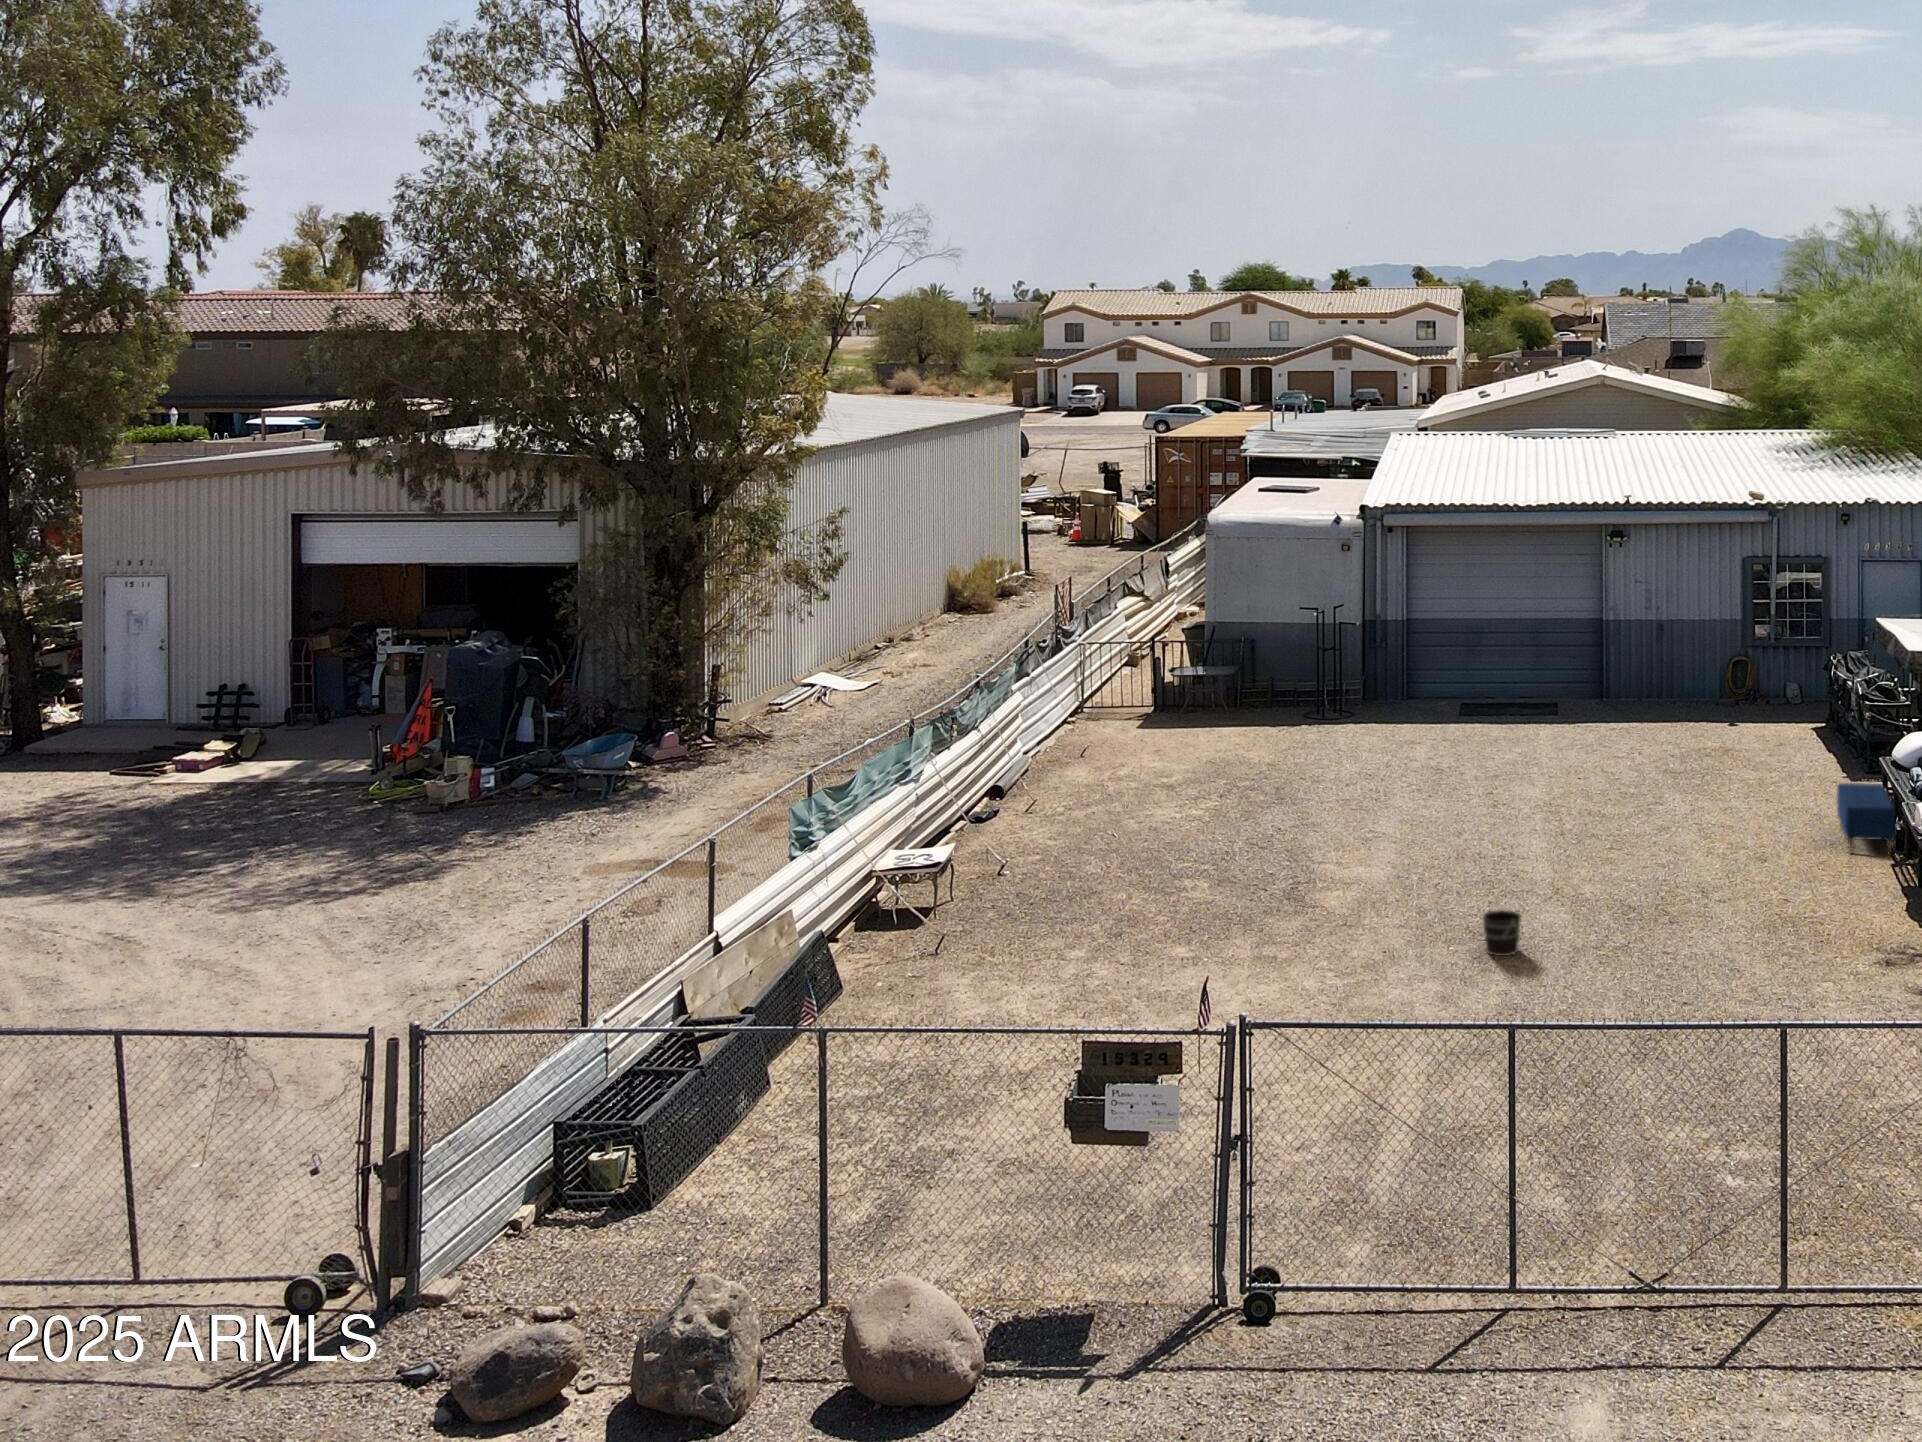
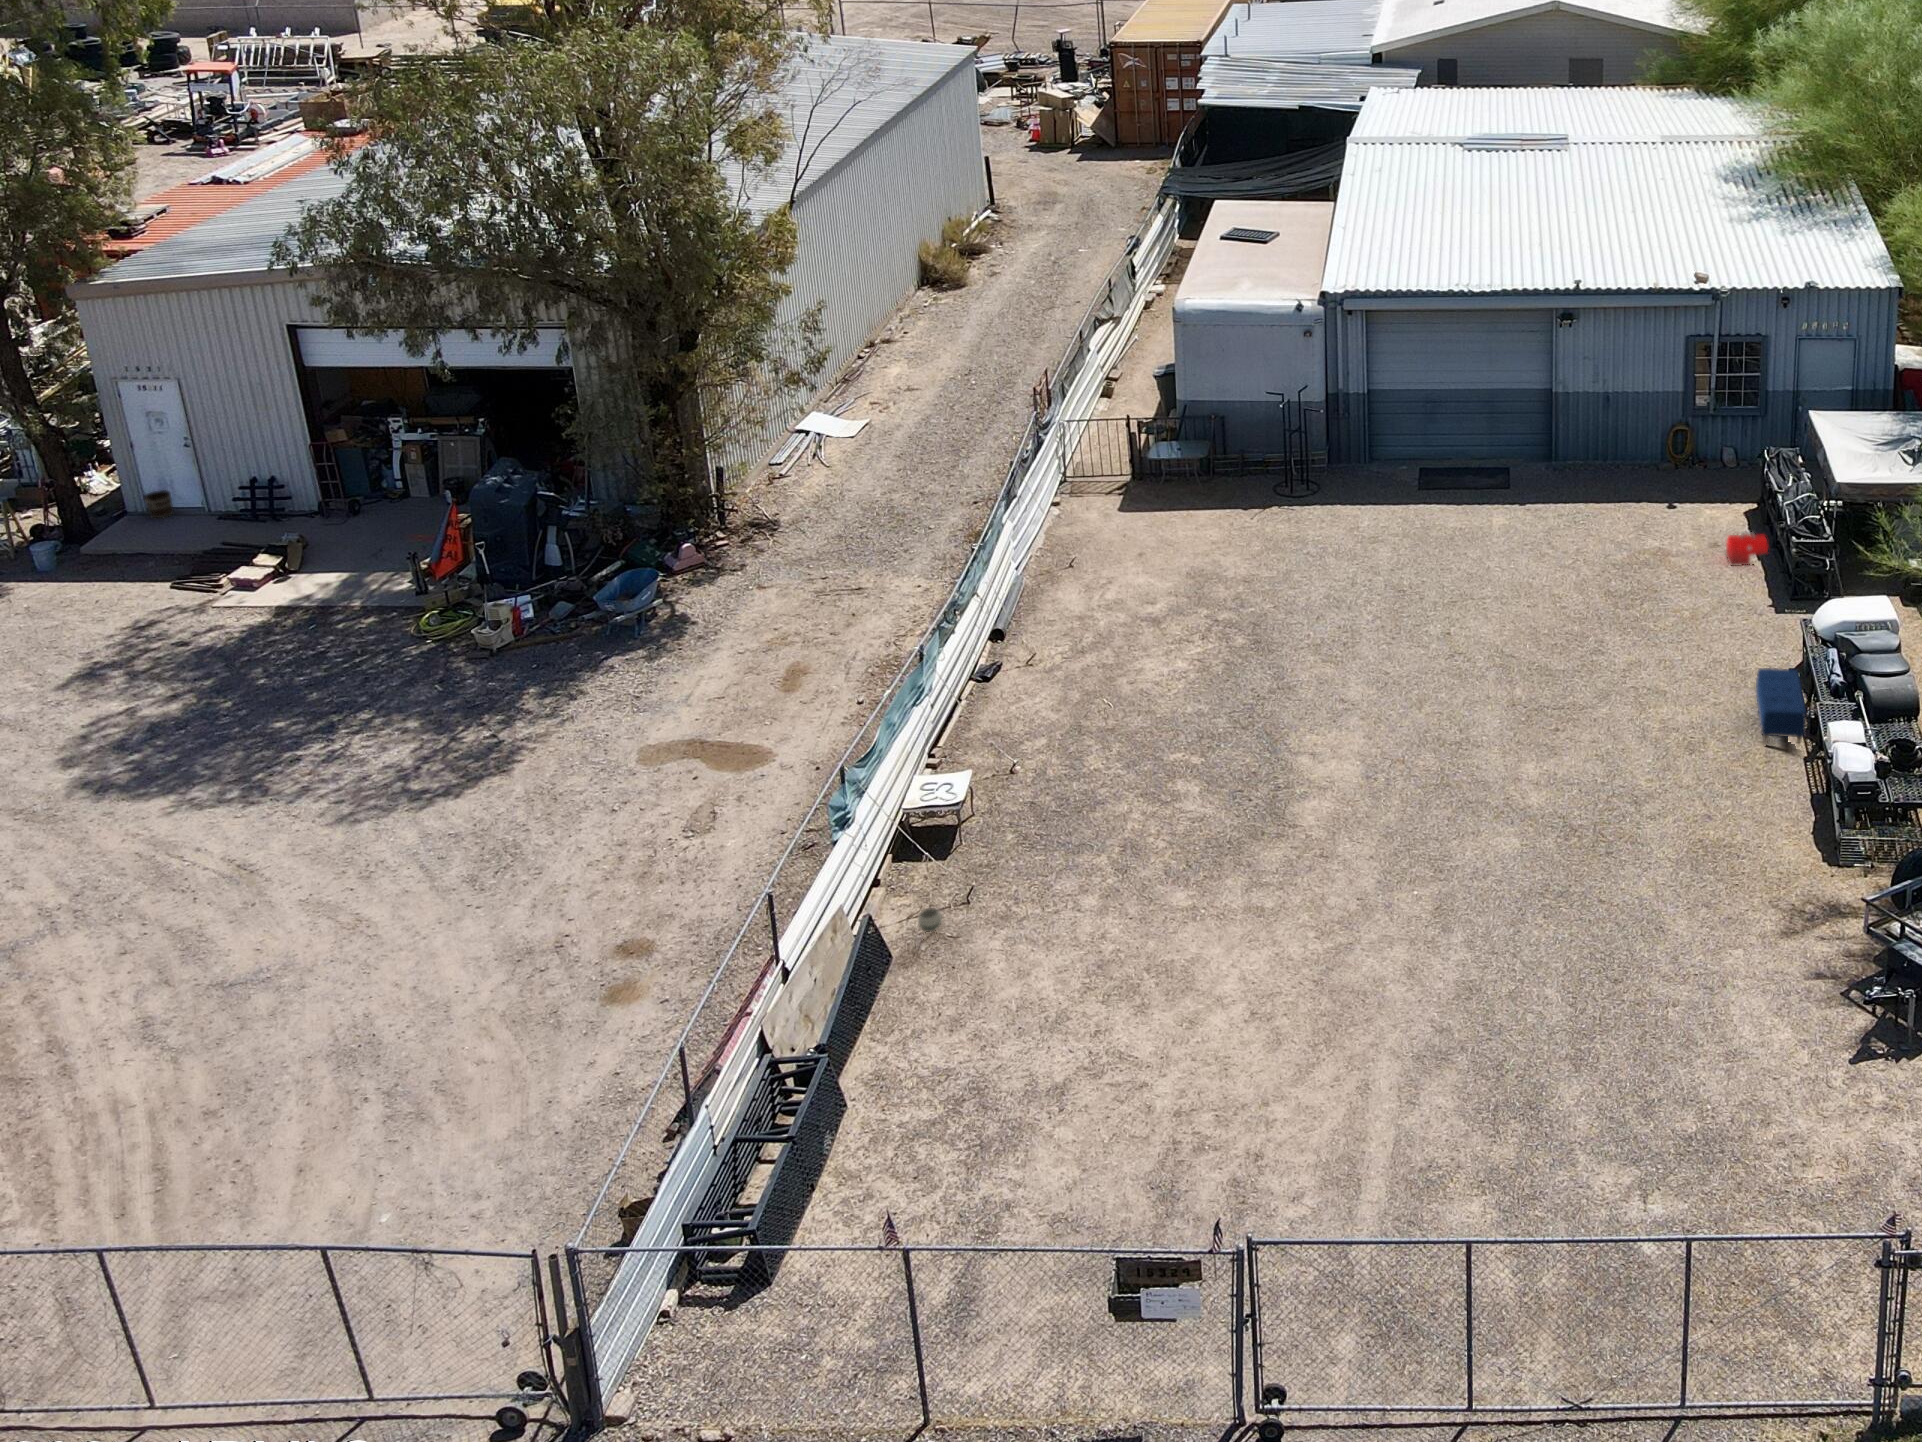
toolbox: none [1798,712,1844,749] -> present [1726,533,1768,566]
bucket: present [1483,910,1521,956] -> present [143,490,173,518]
planter: none [875,941,903,981] -> present [917,908,942,937]

